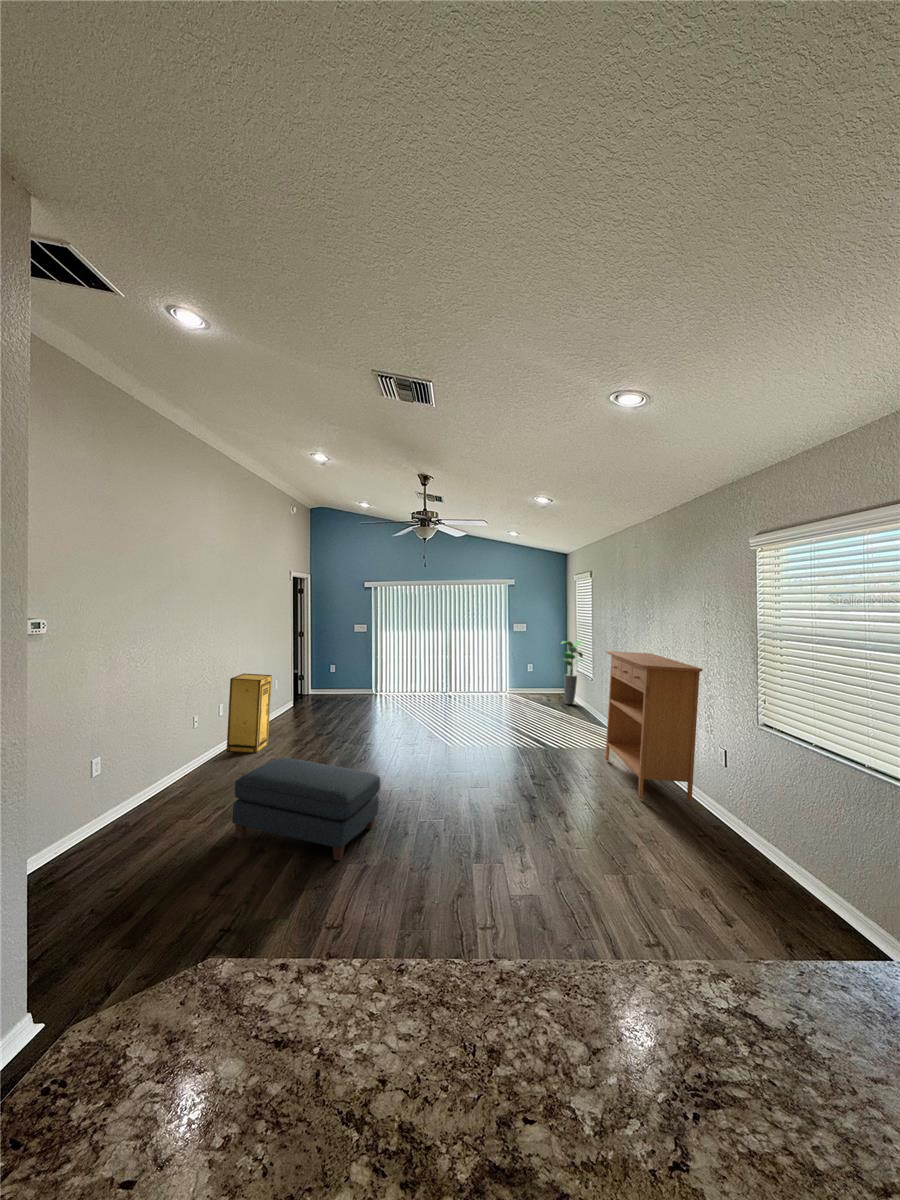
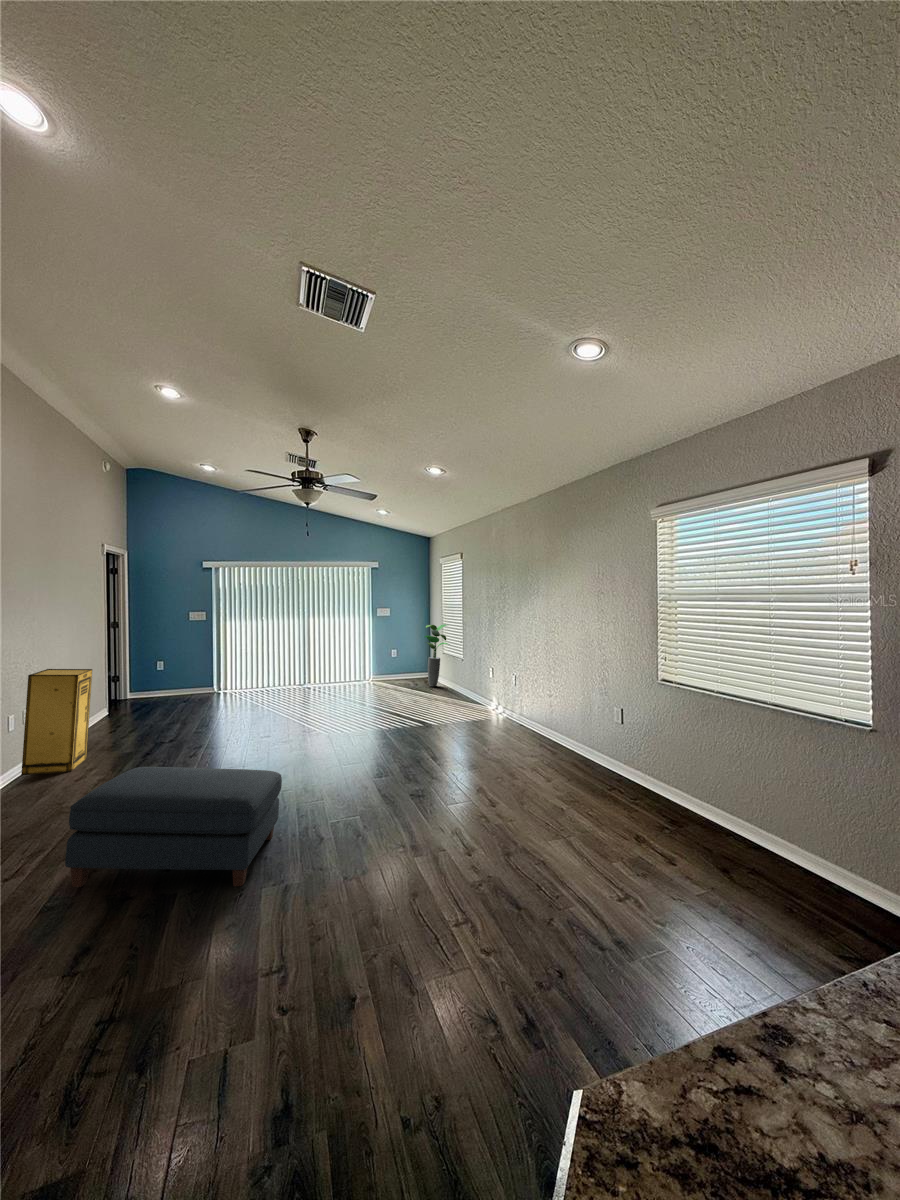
console table: present [605,651,703,801] -> none [490,626,592,763]

